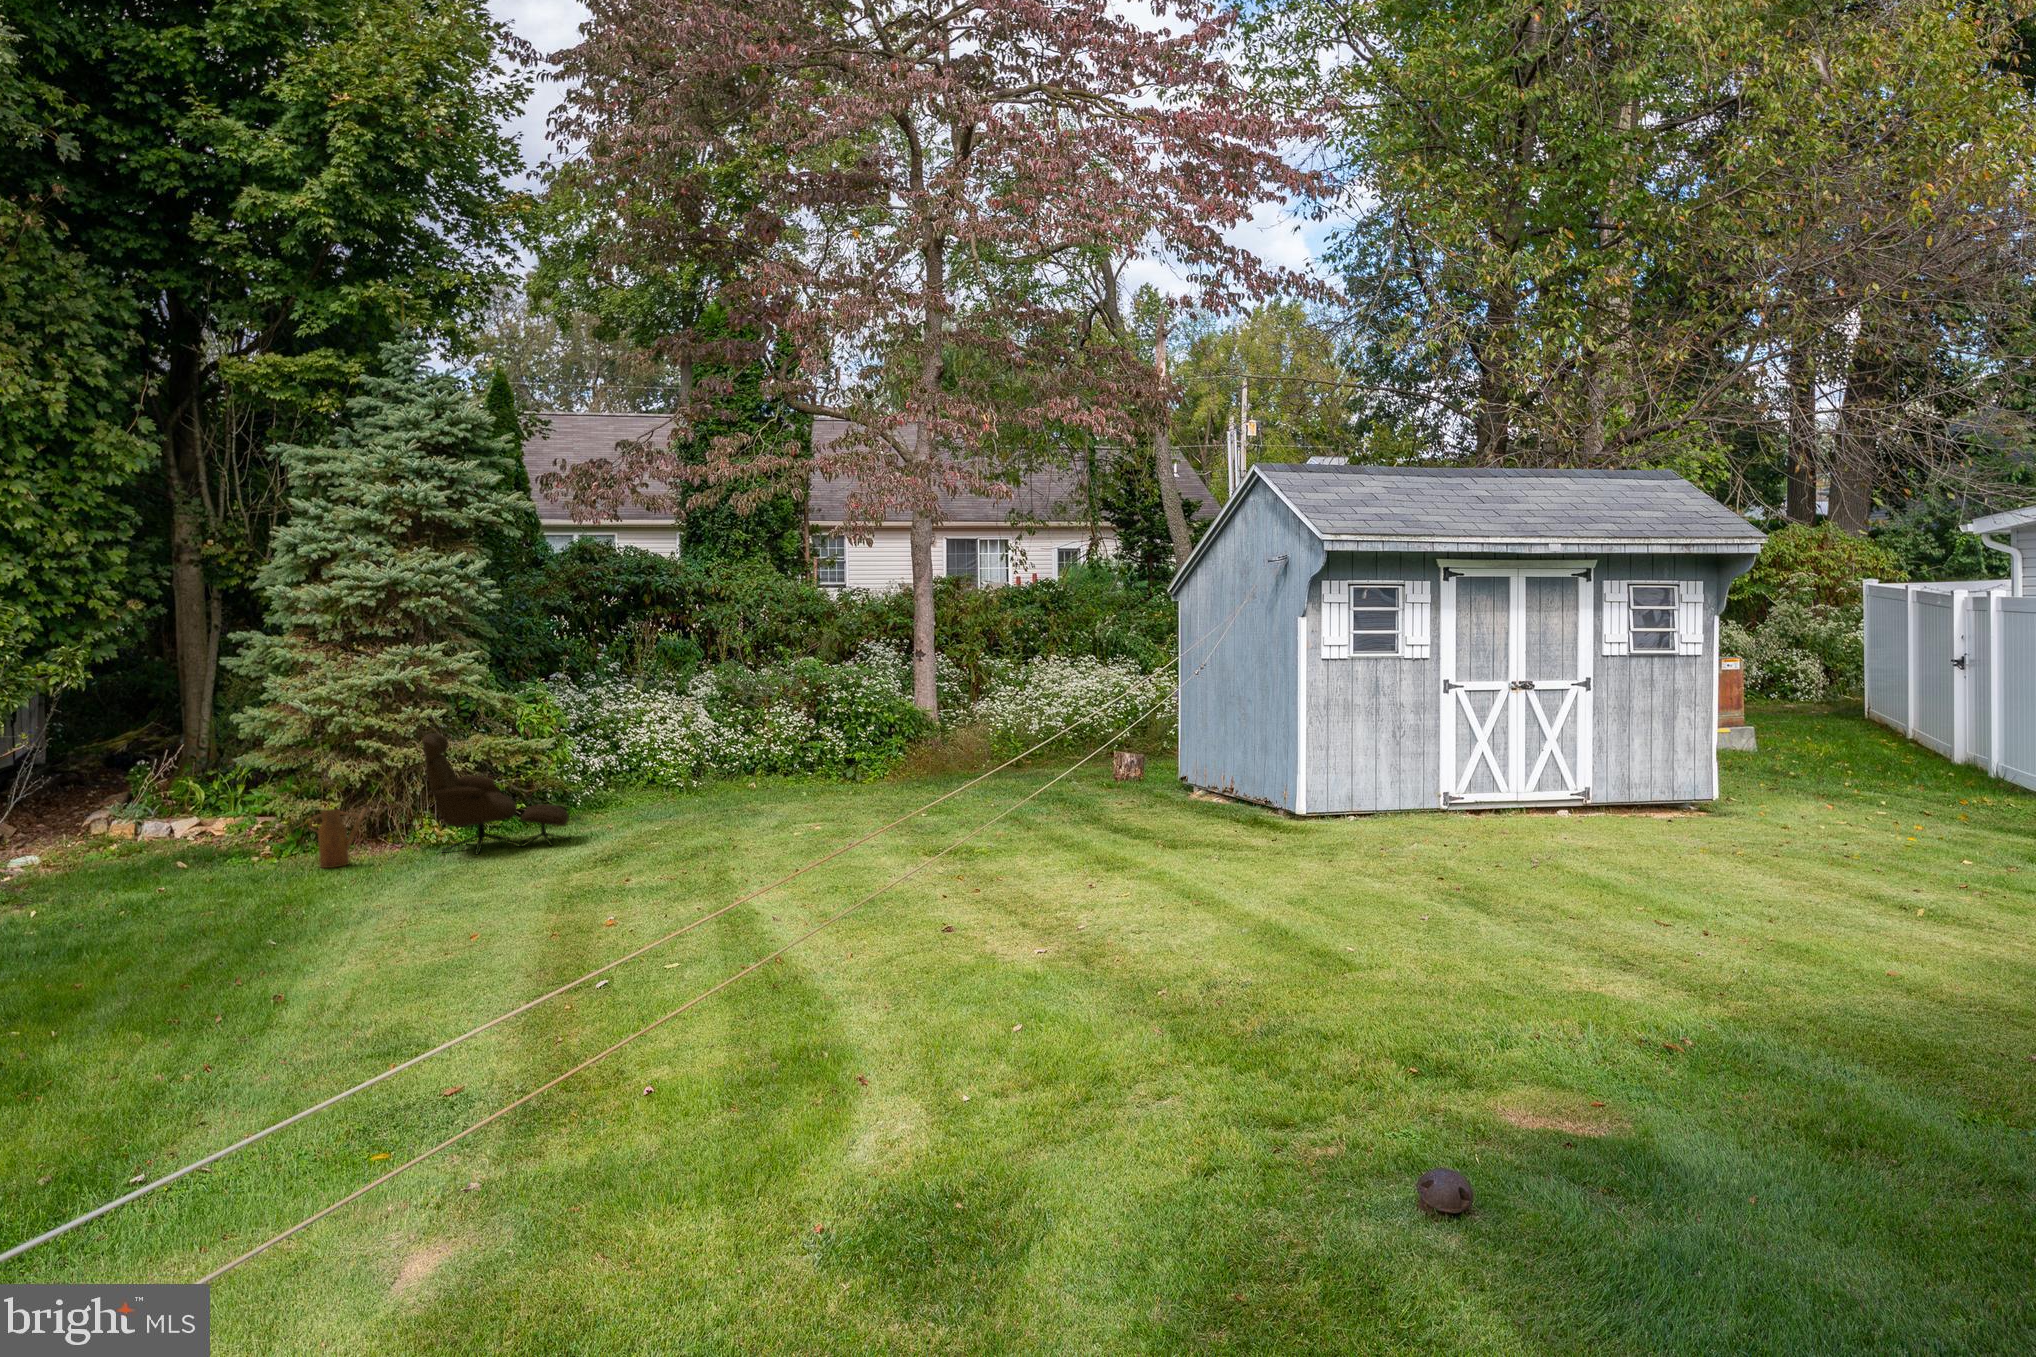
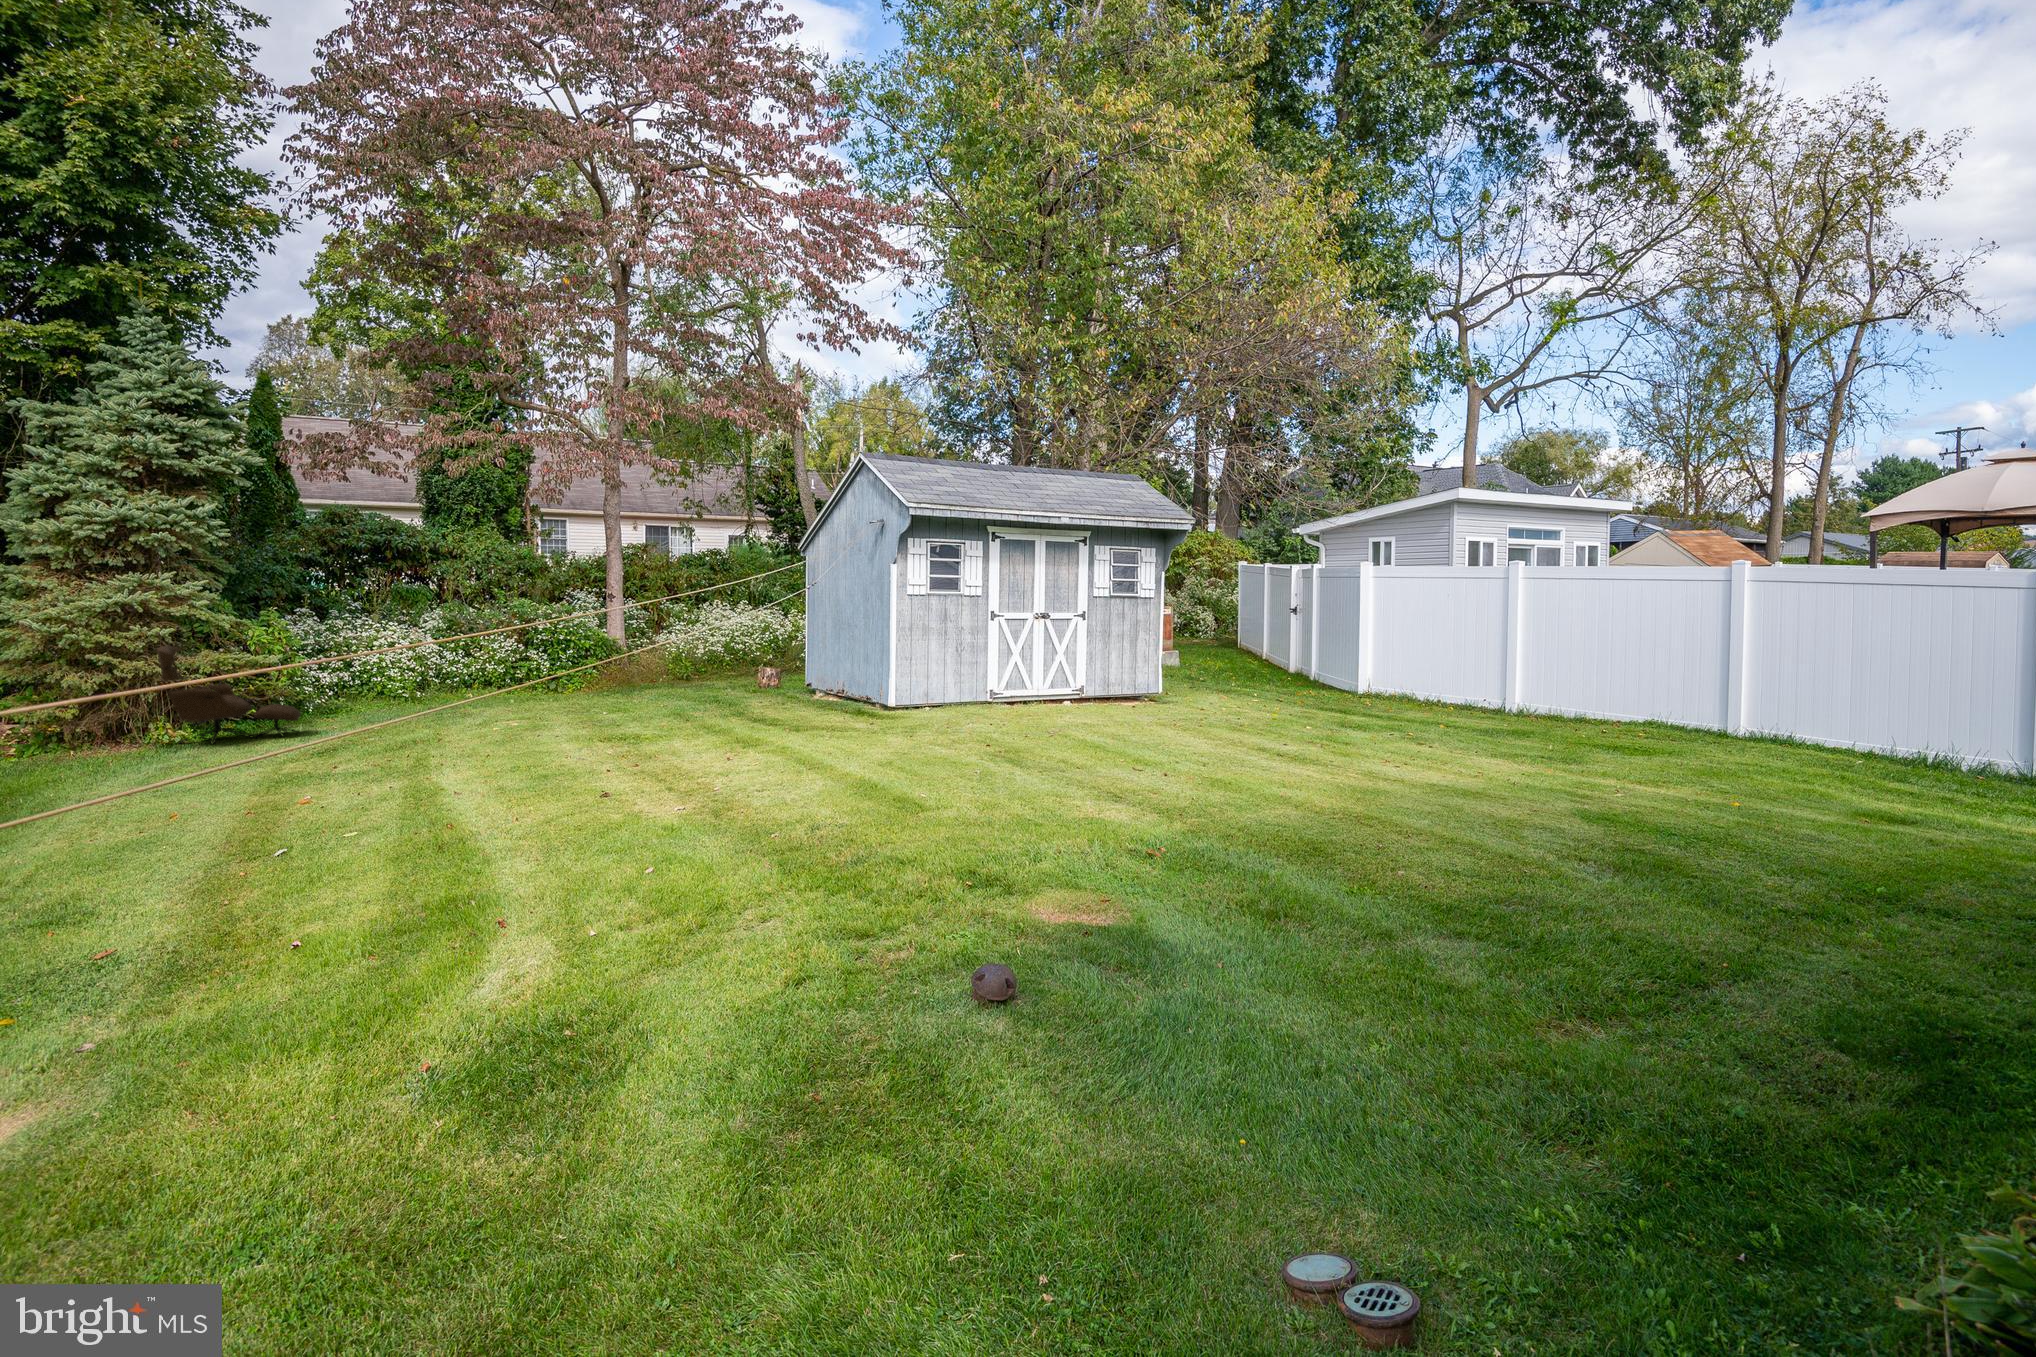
watering can: present [309,807,367,868] -> none [44,705,104,757]

